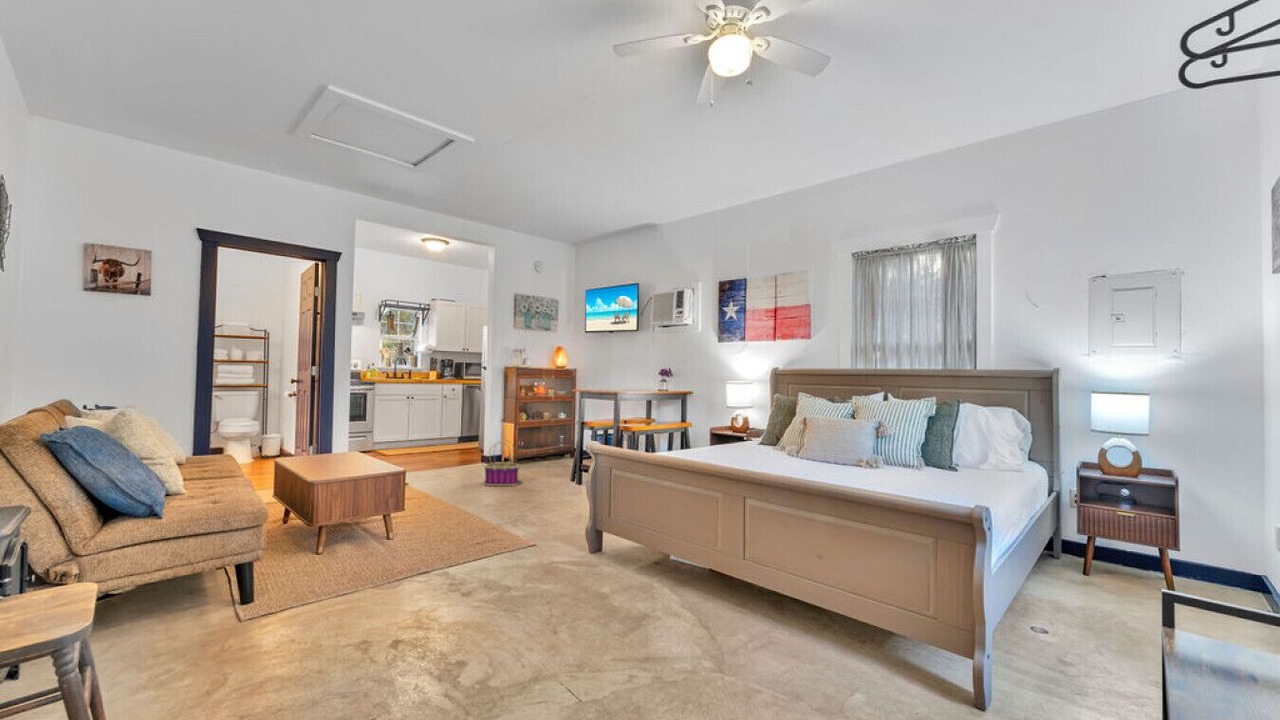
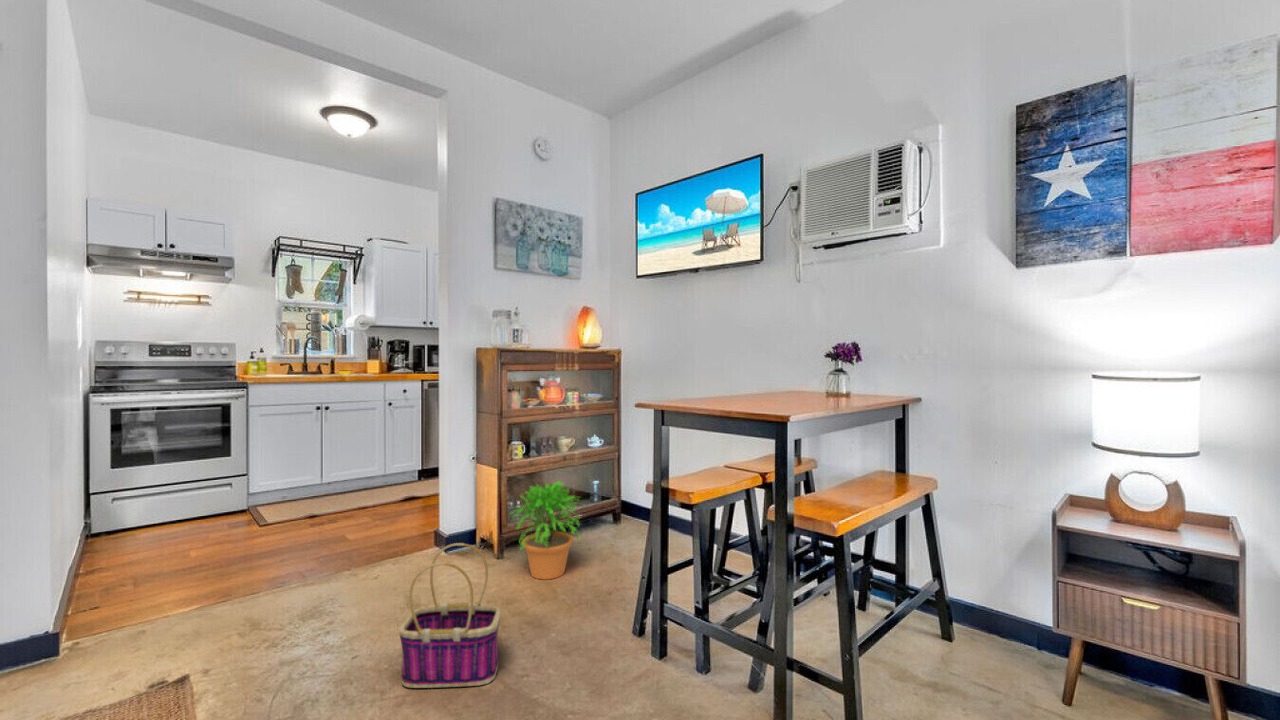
potted plant: none [519,427,555,469] -> present [513,482,580,579]

